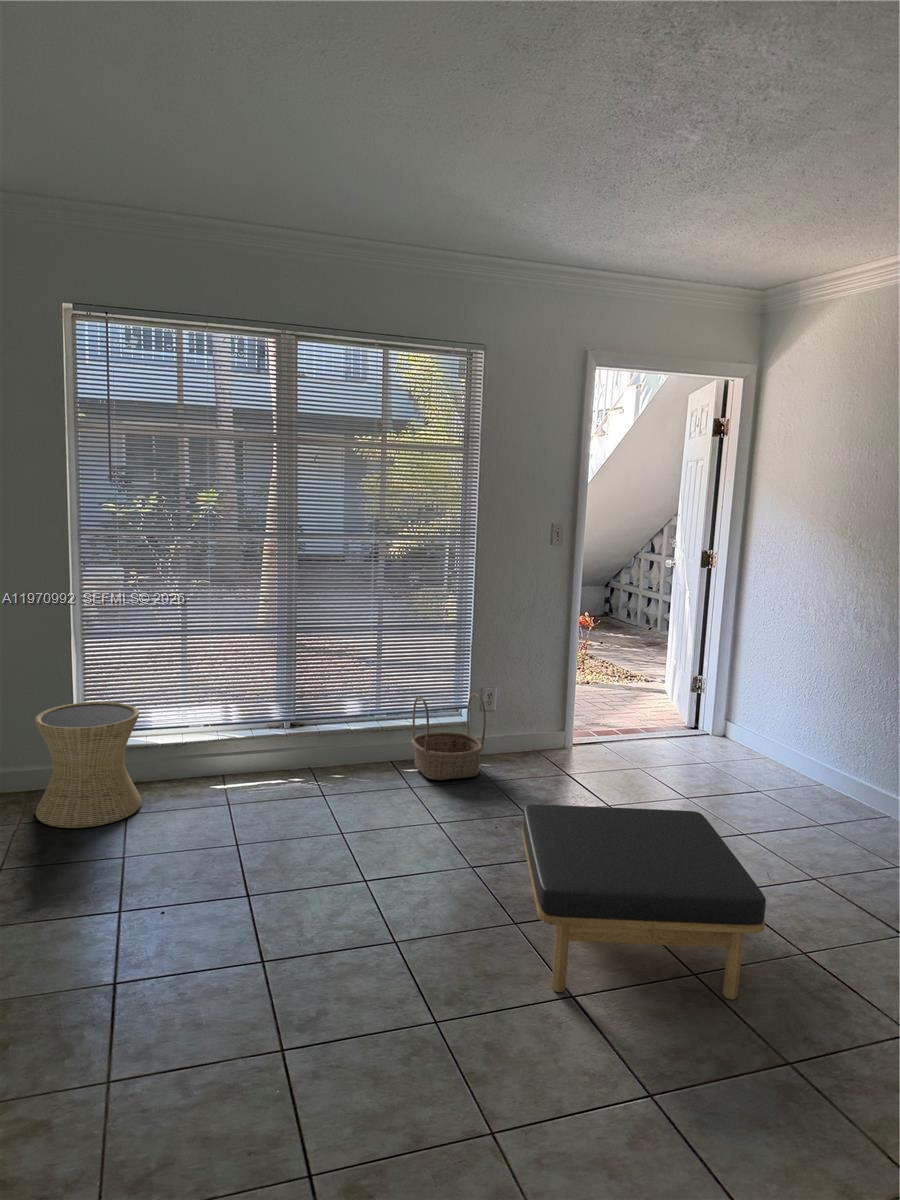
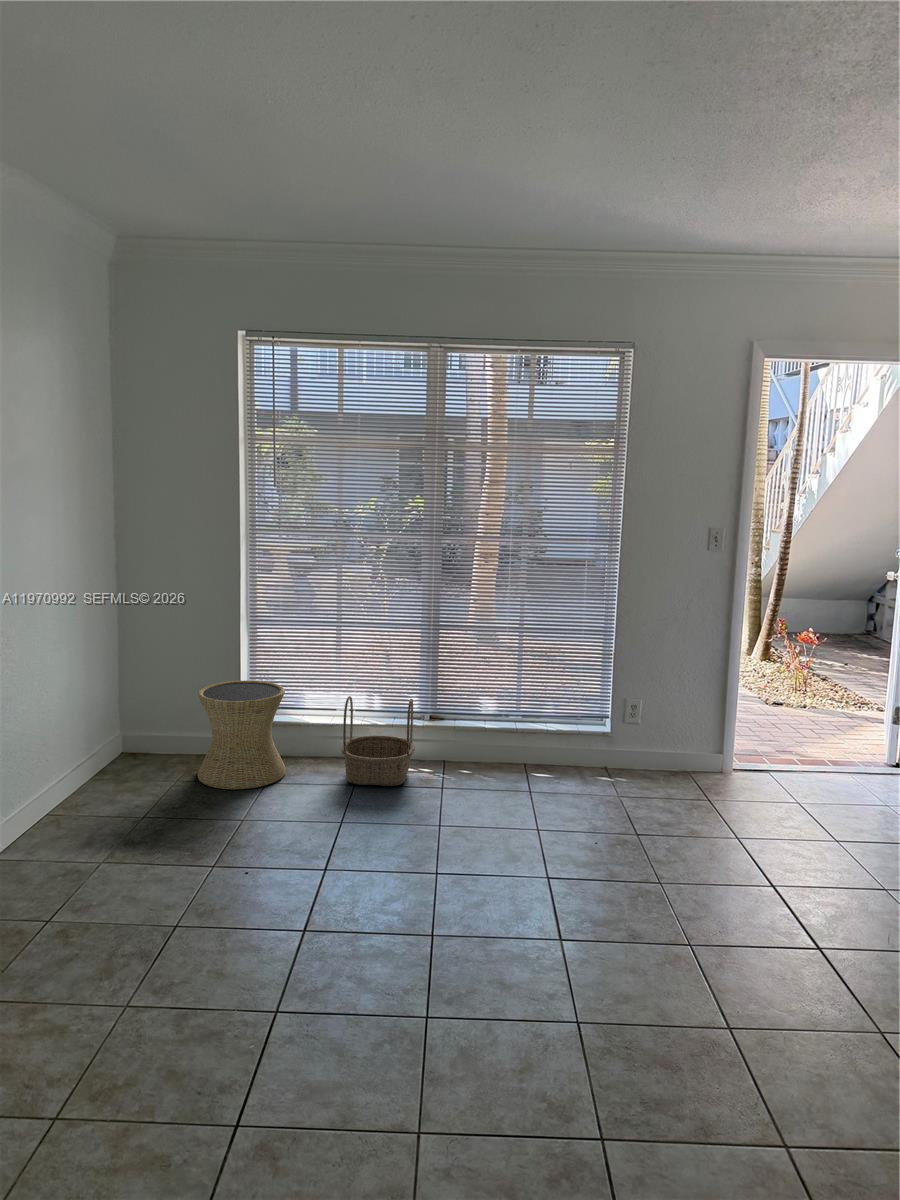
basket: present [411,693,486,780] -> present [341,696,415,786]
ottoman: present [521,804,766,1000] -> none [543,820,803,1071]

